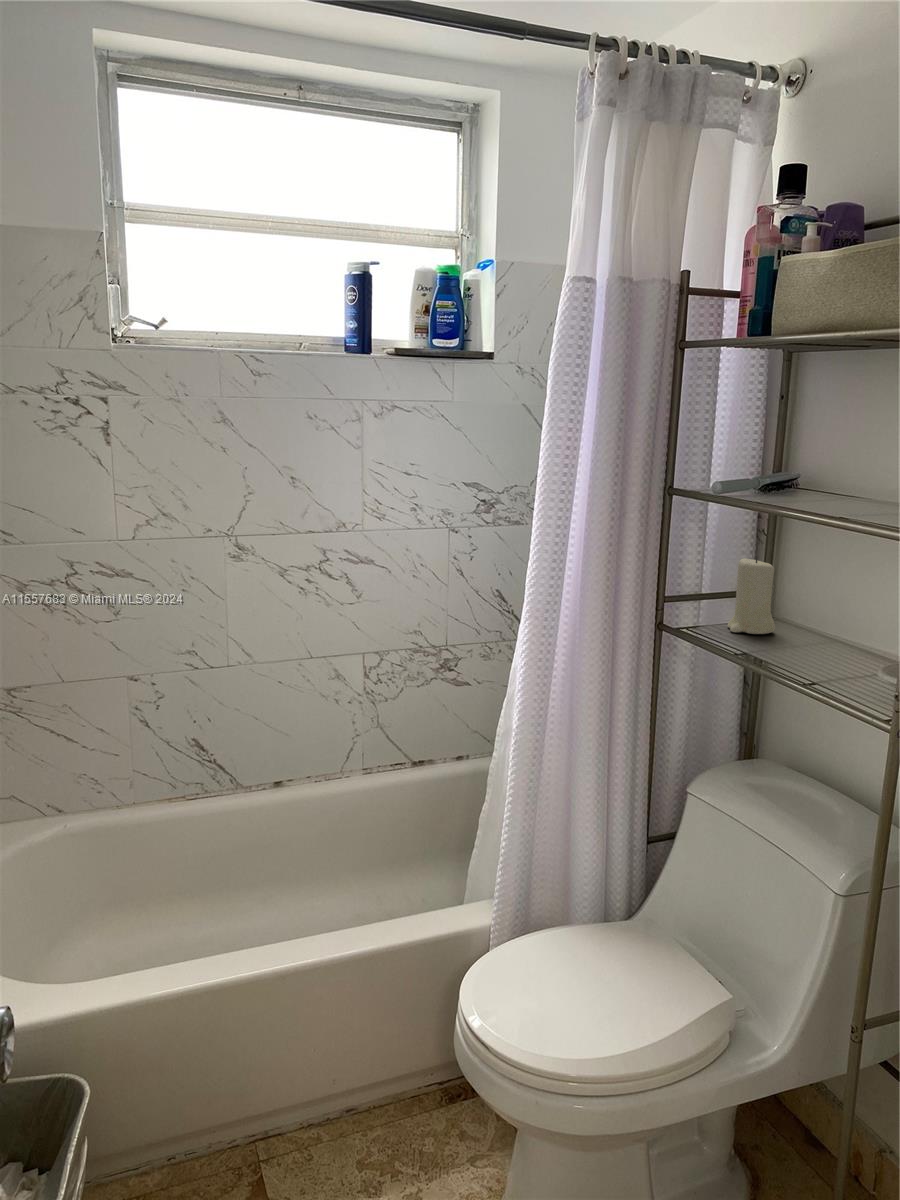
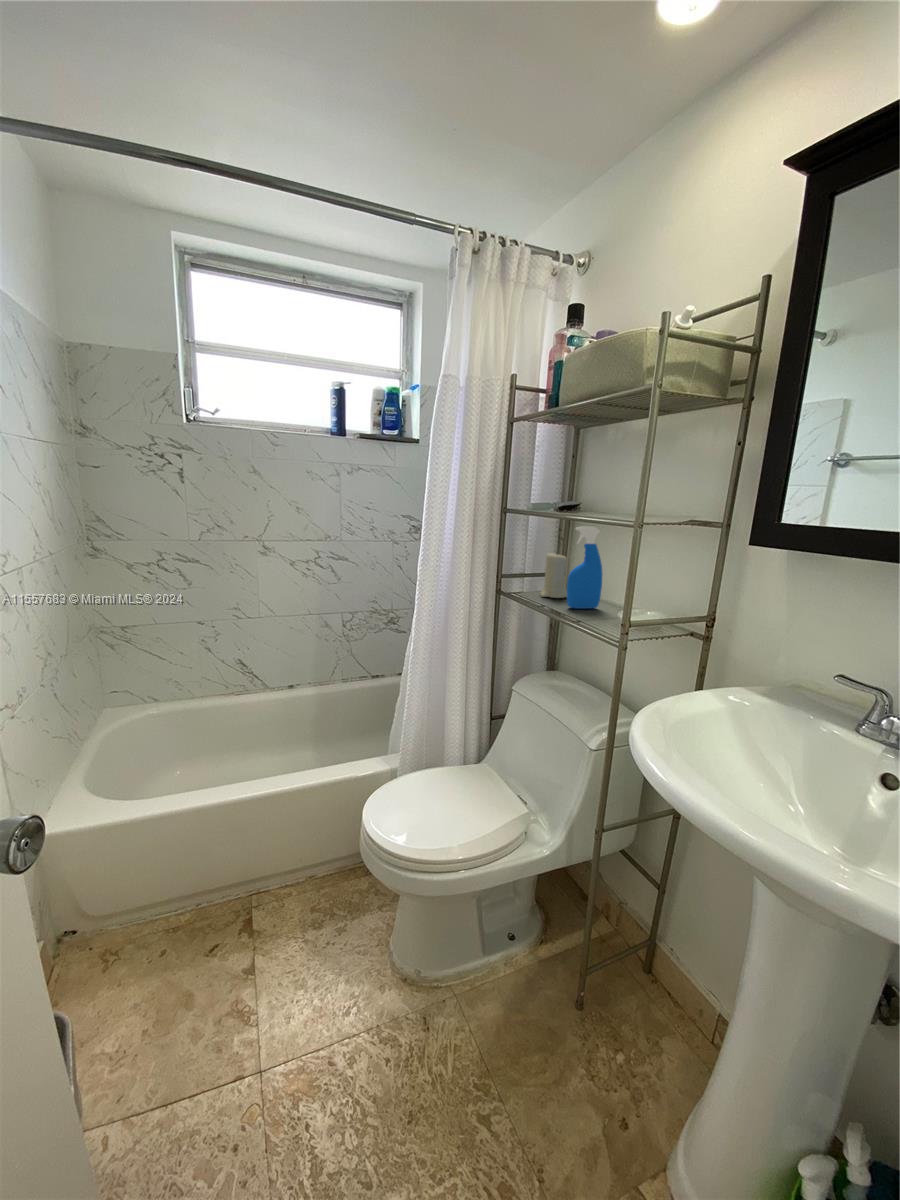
spray bottle: none [781,520,839,654] -> present [567,527,603,609]

